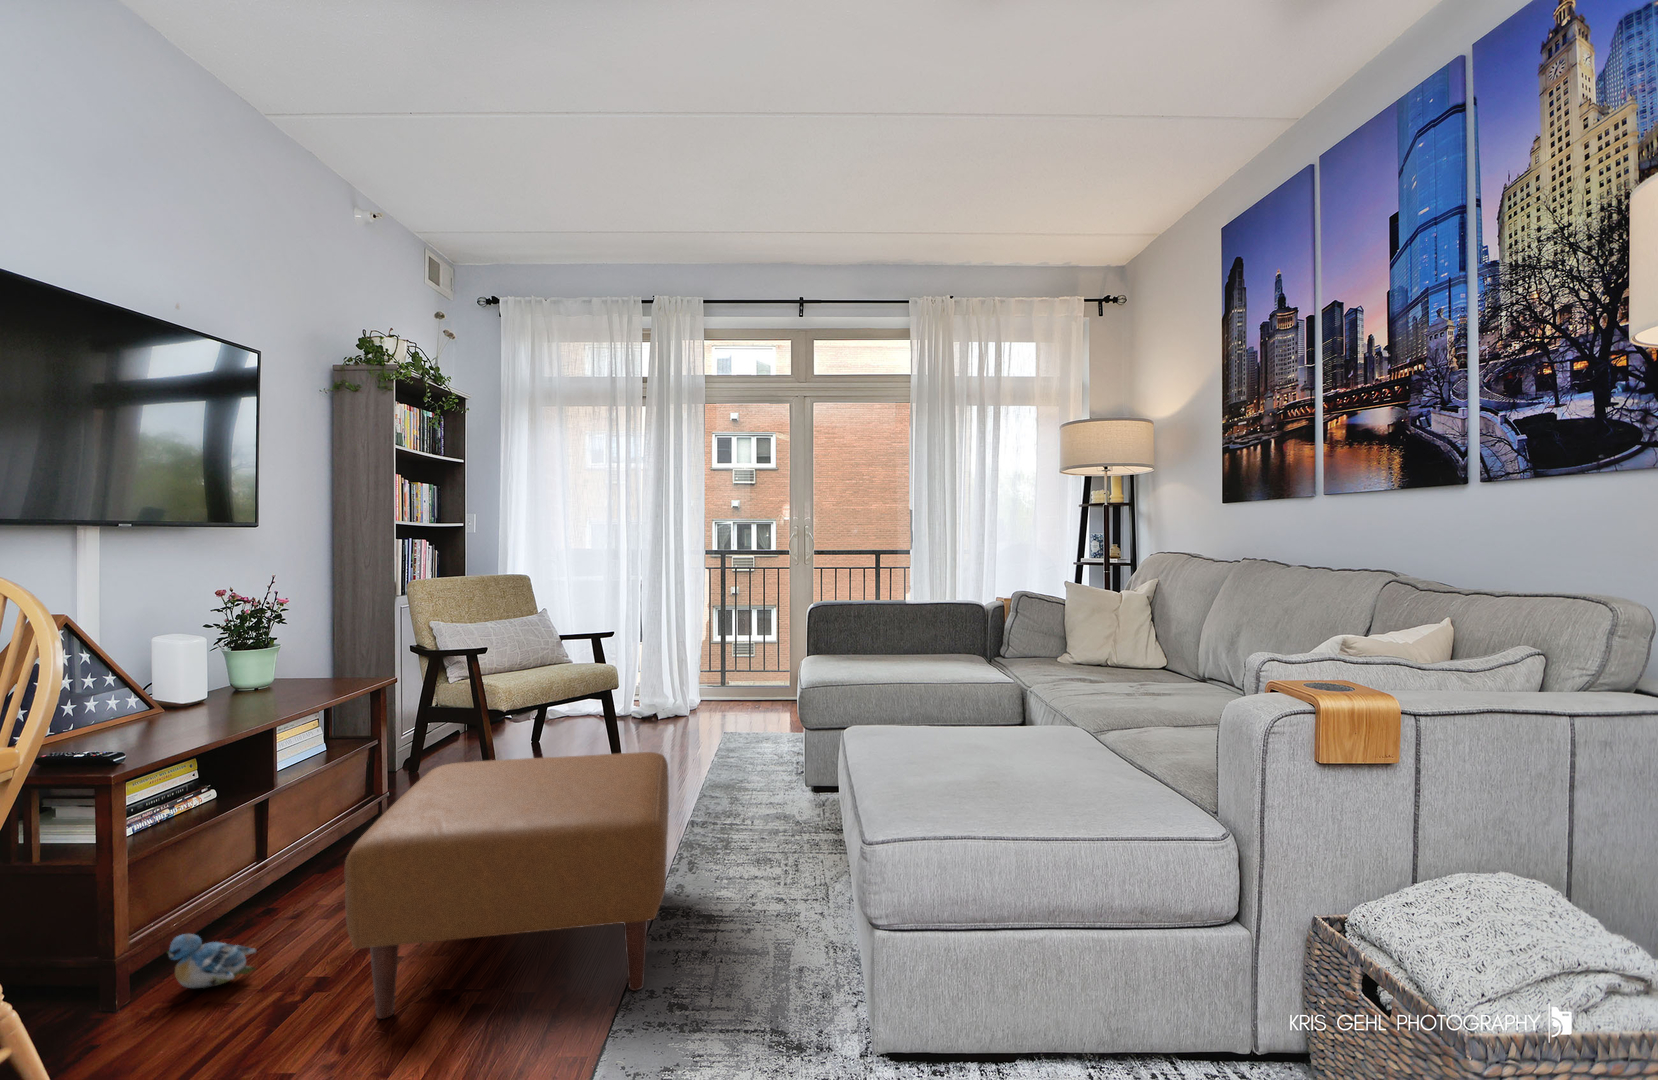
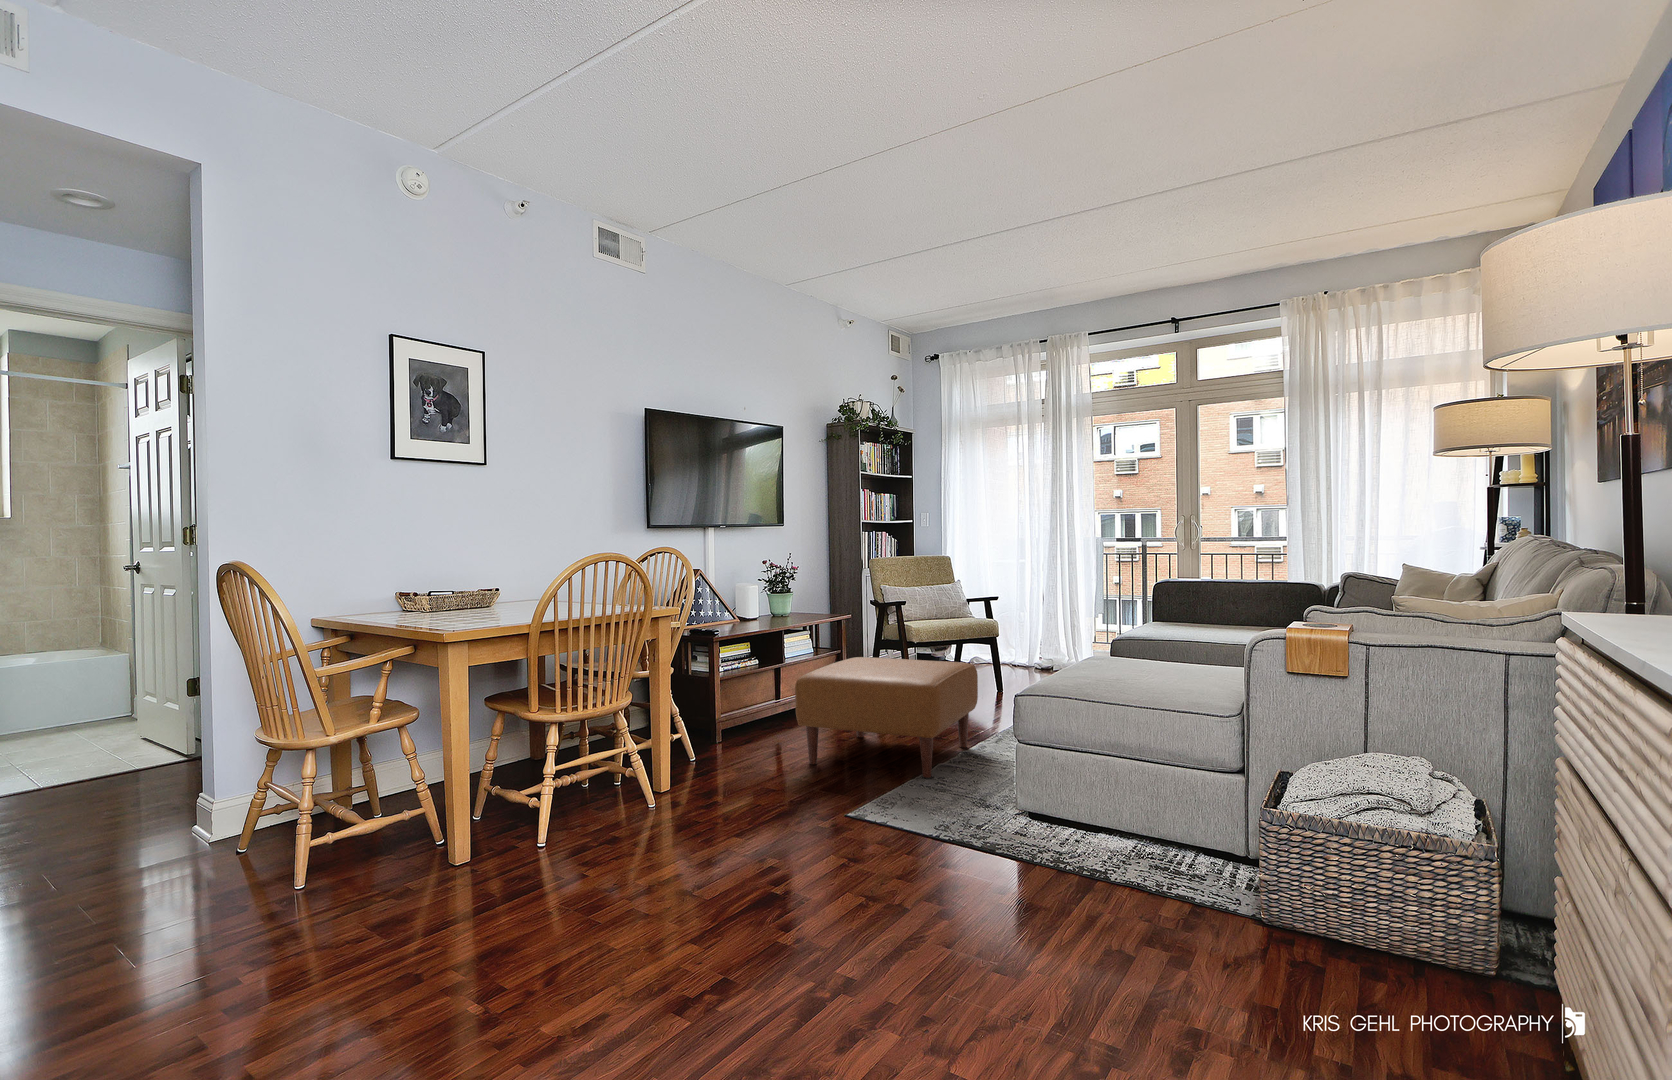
plush toy: present [168,934,256,988] -> none [735,717,769,744]

